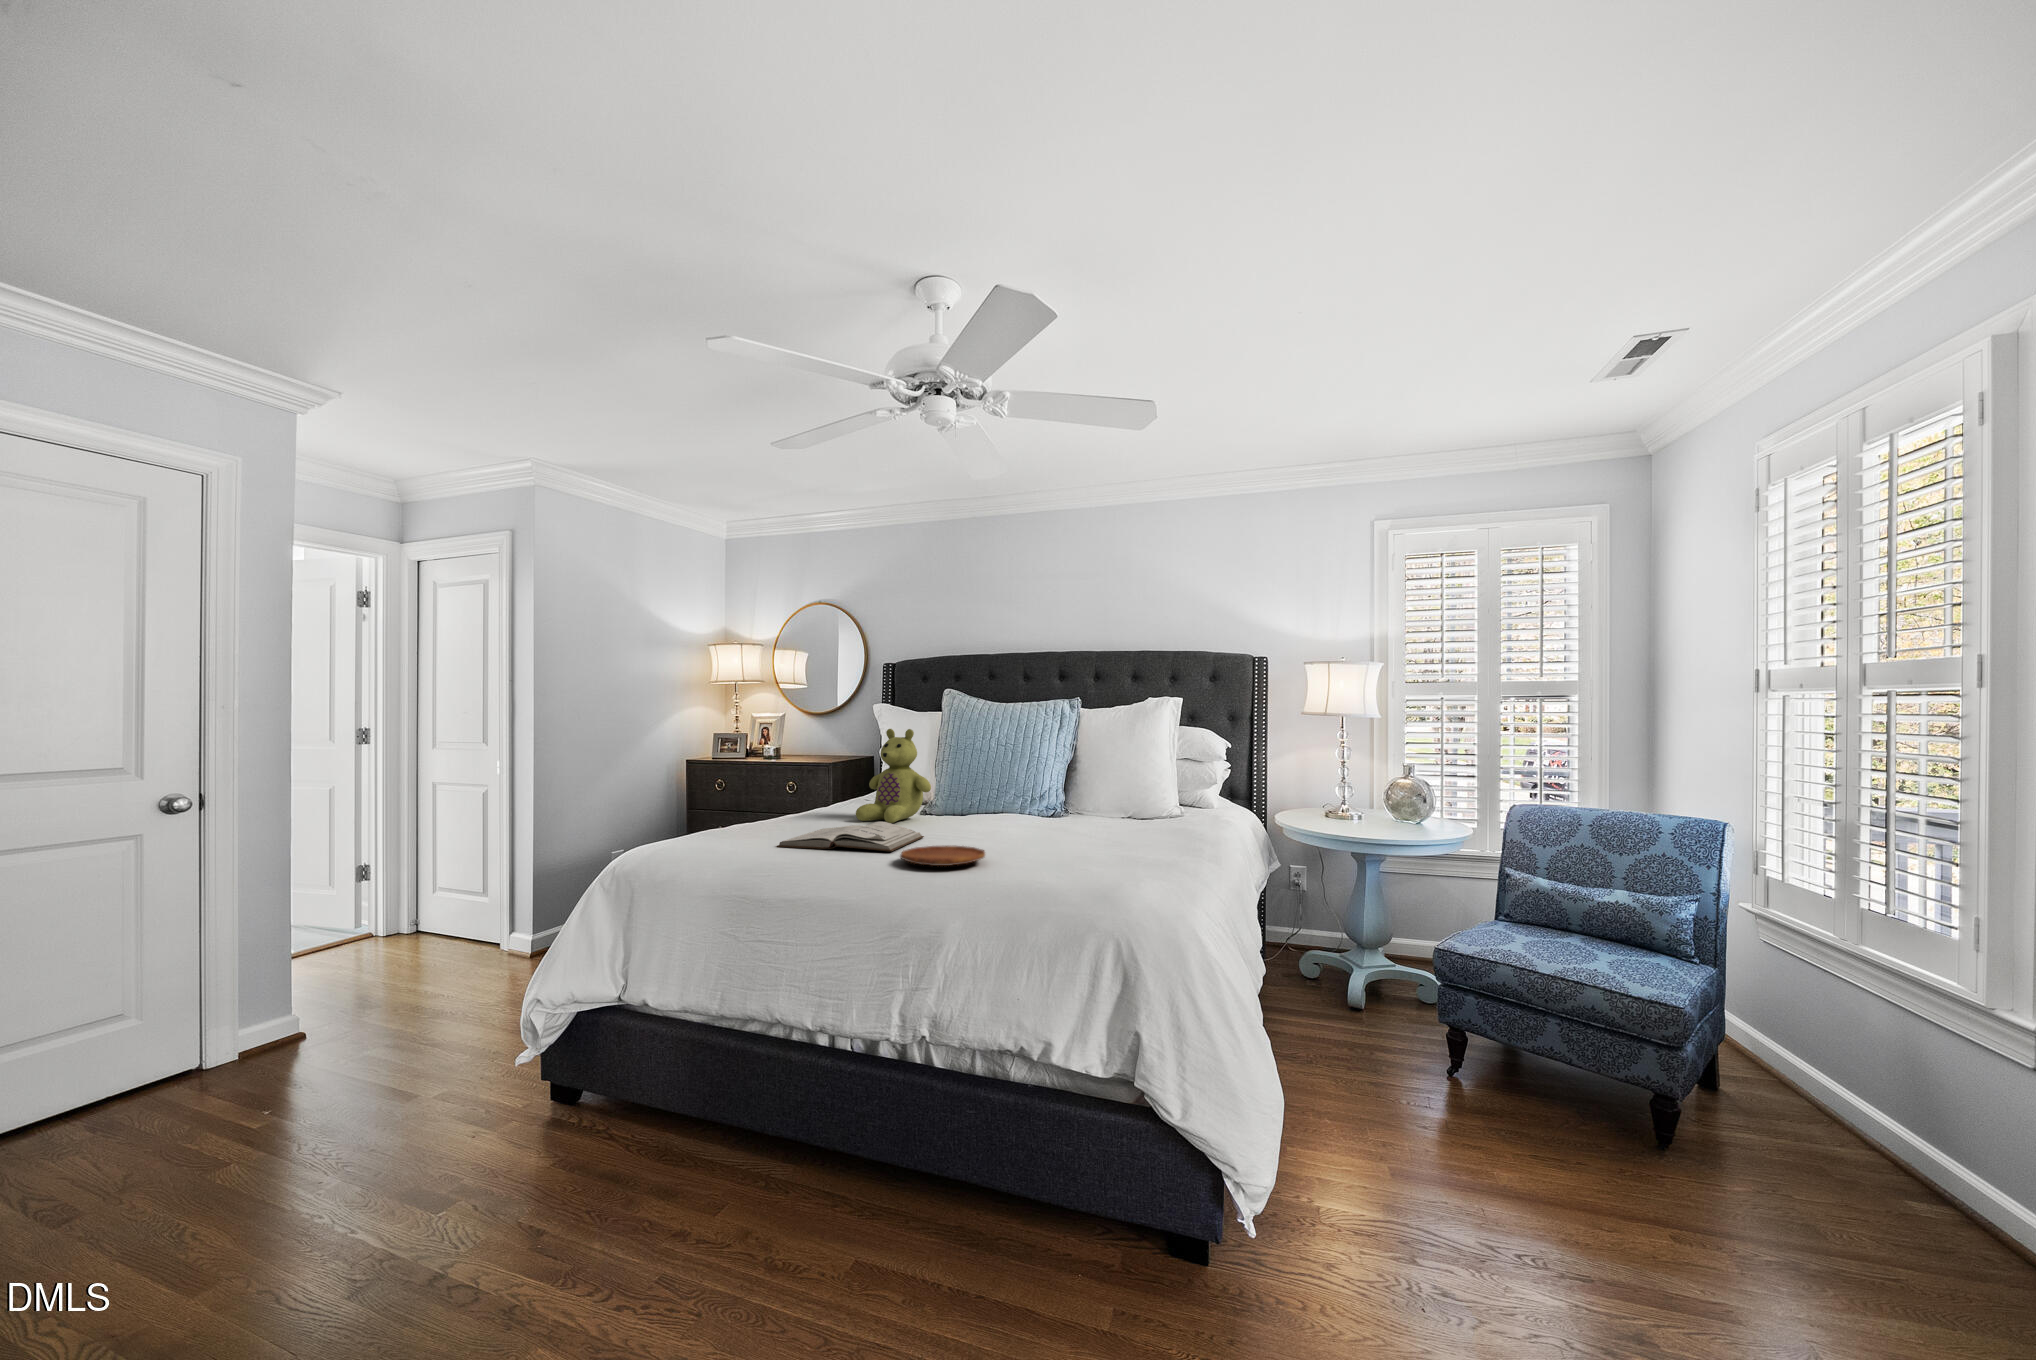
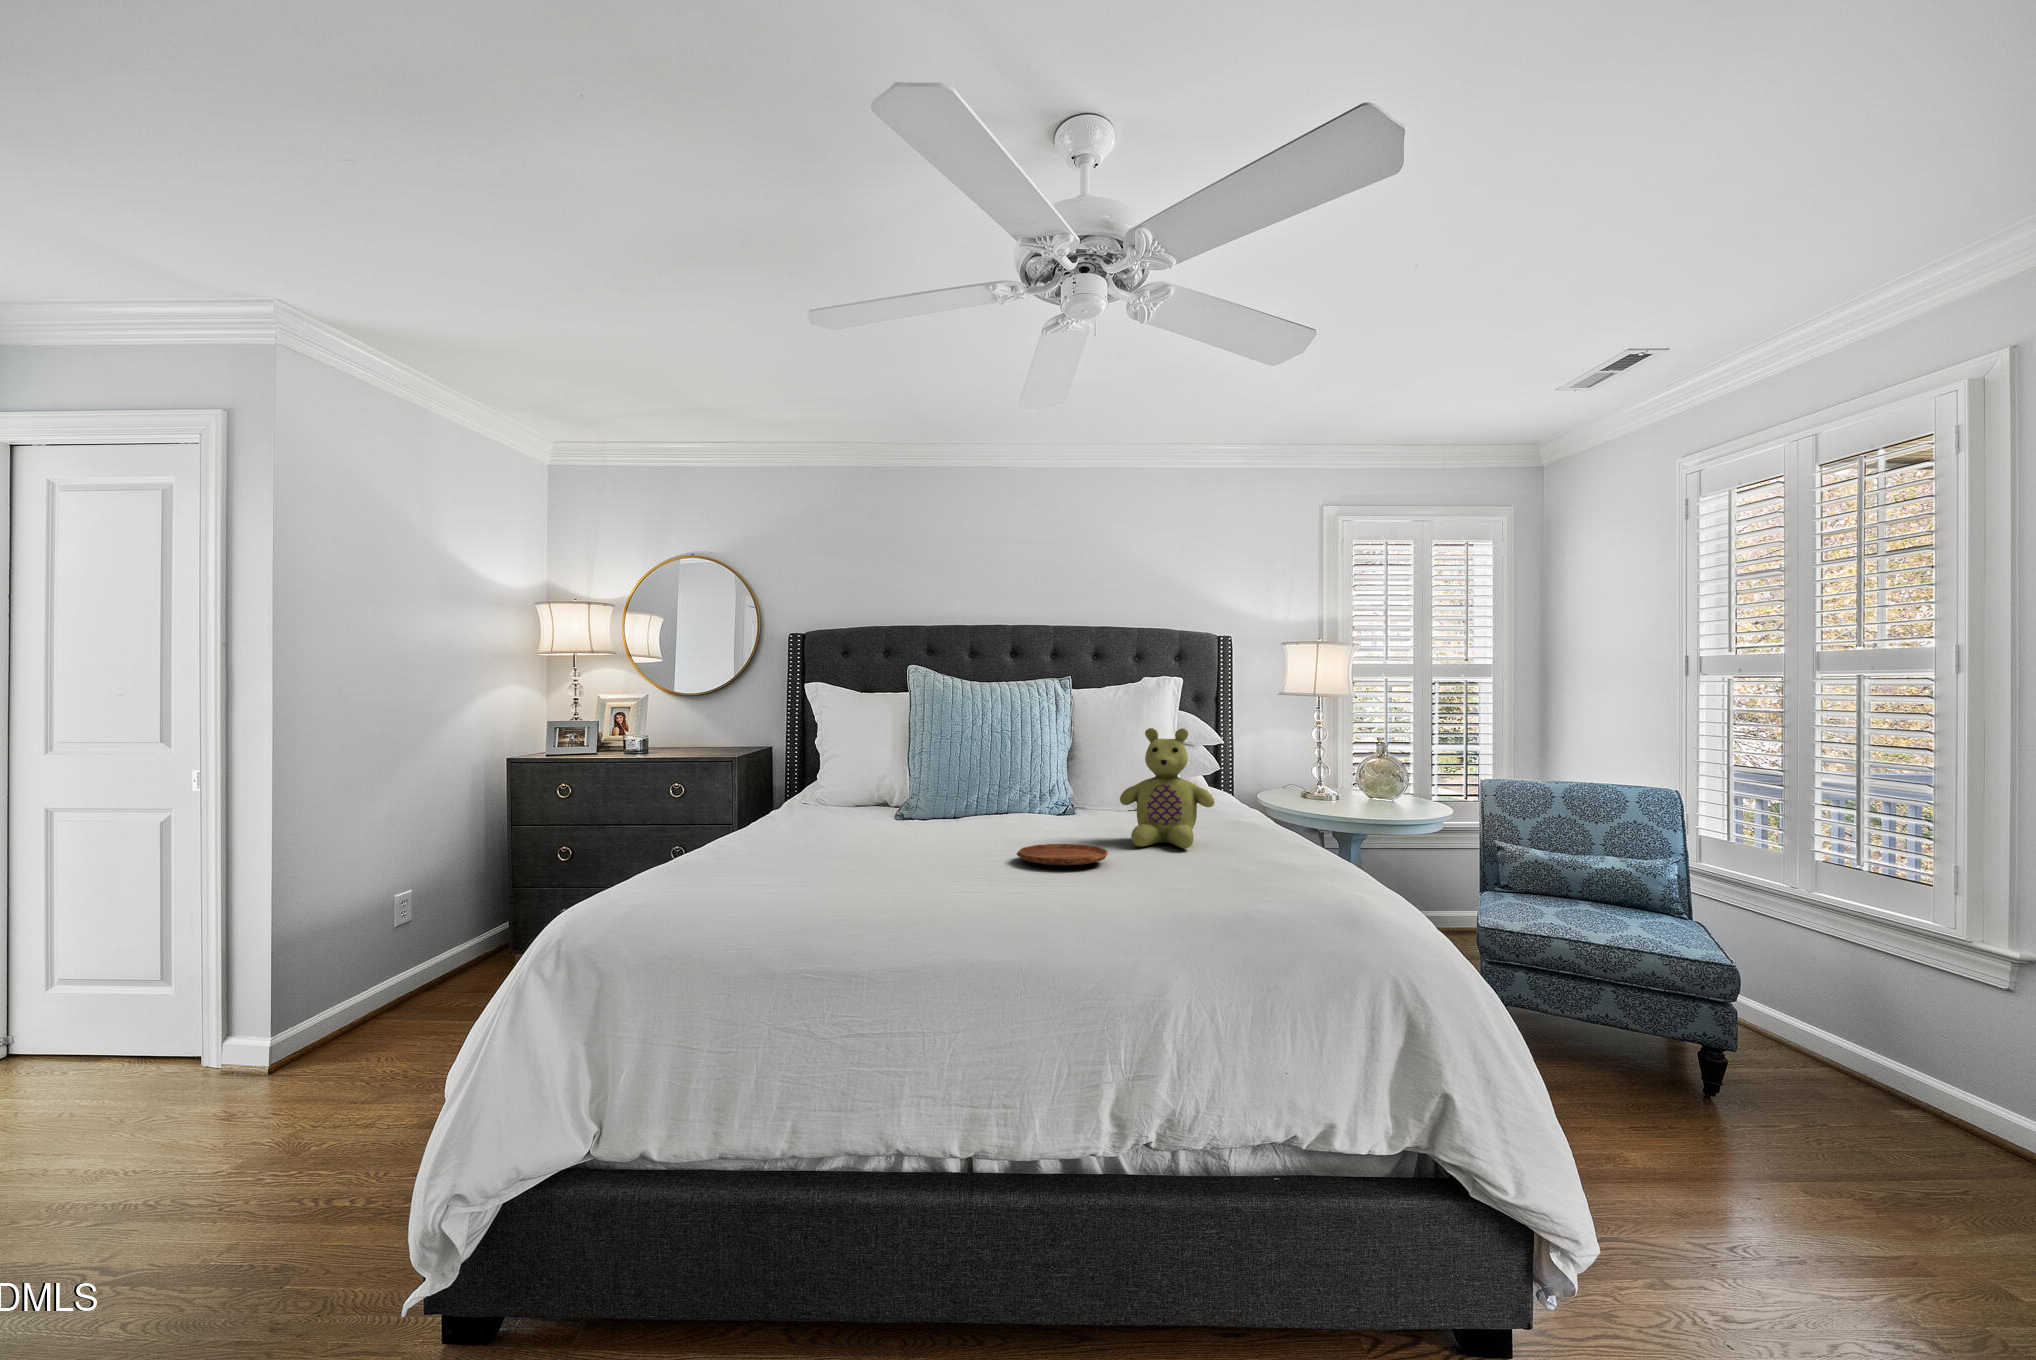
stuffed bear: present [856,729,931,823] -> present [1120,728,1214,848]
book: present [777,822,924,851] -> none [852,822,989,855]

